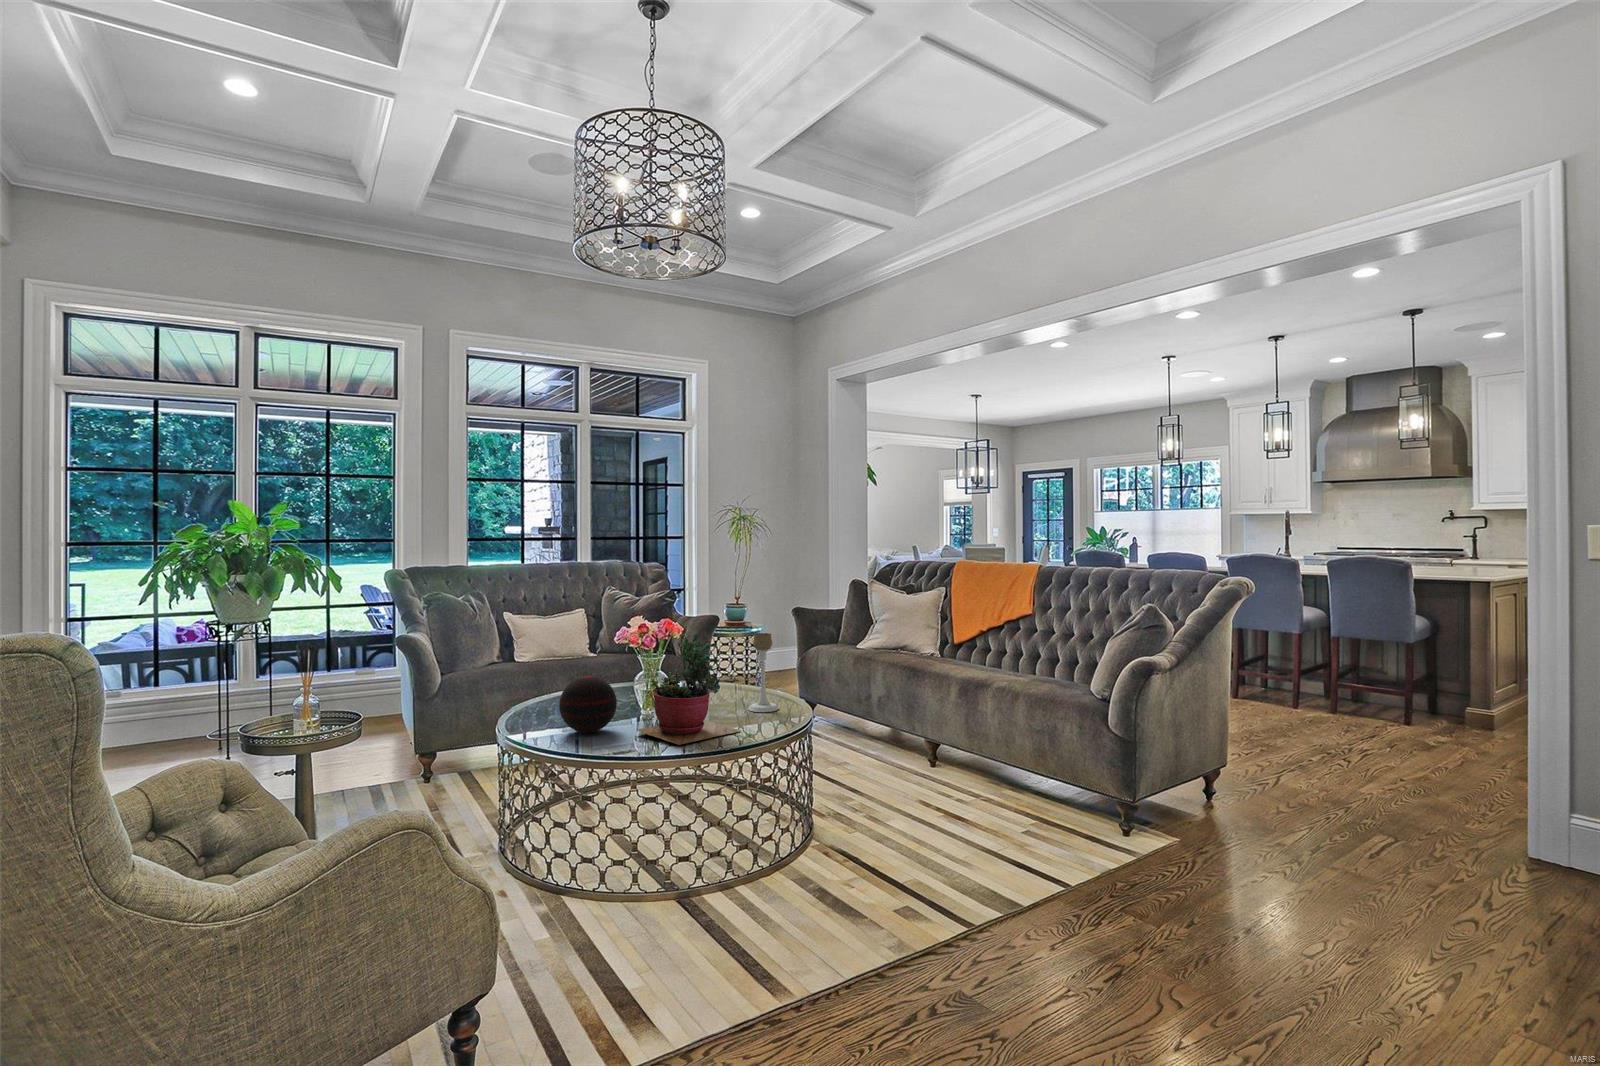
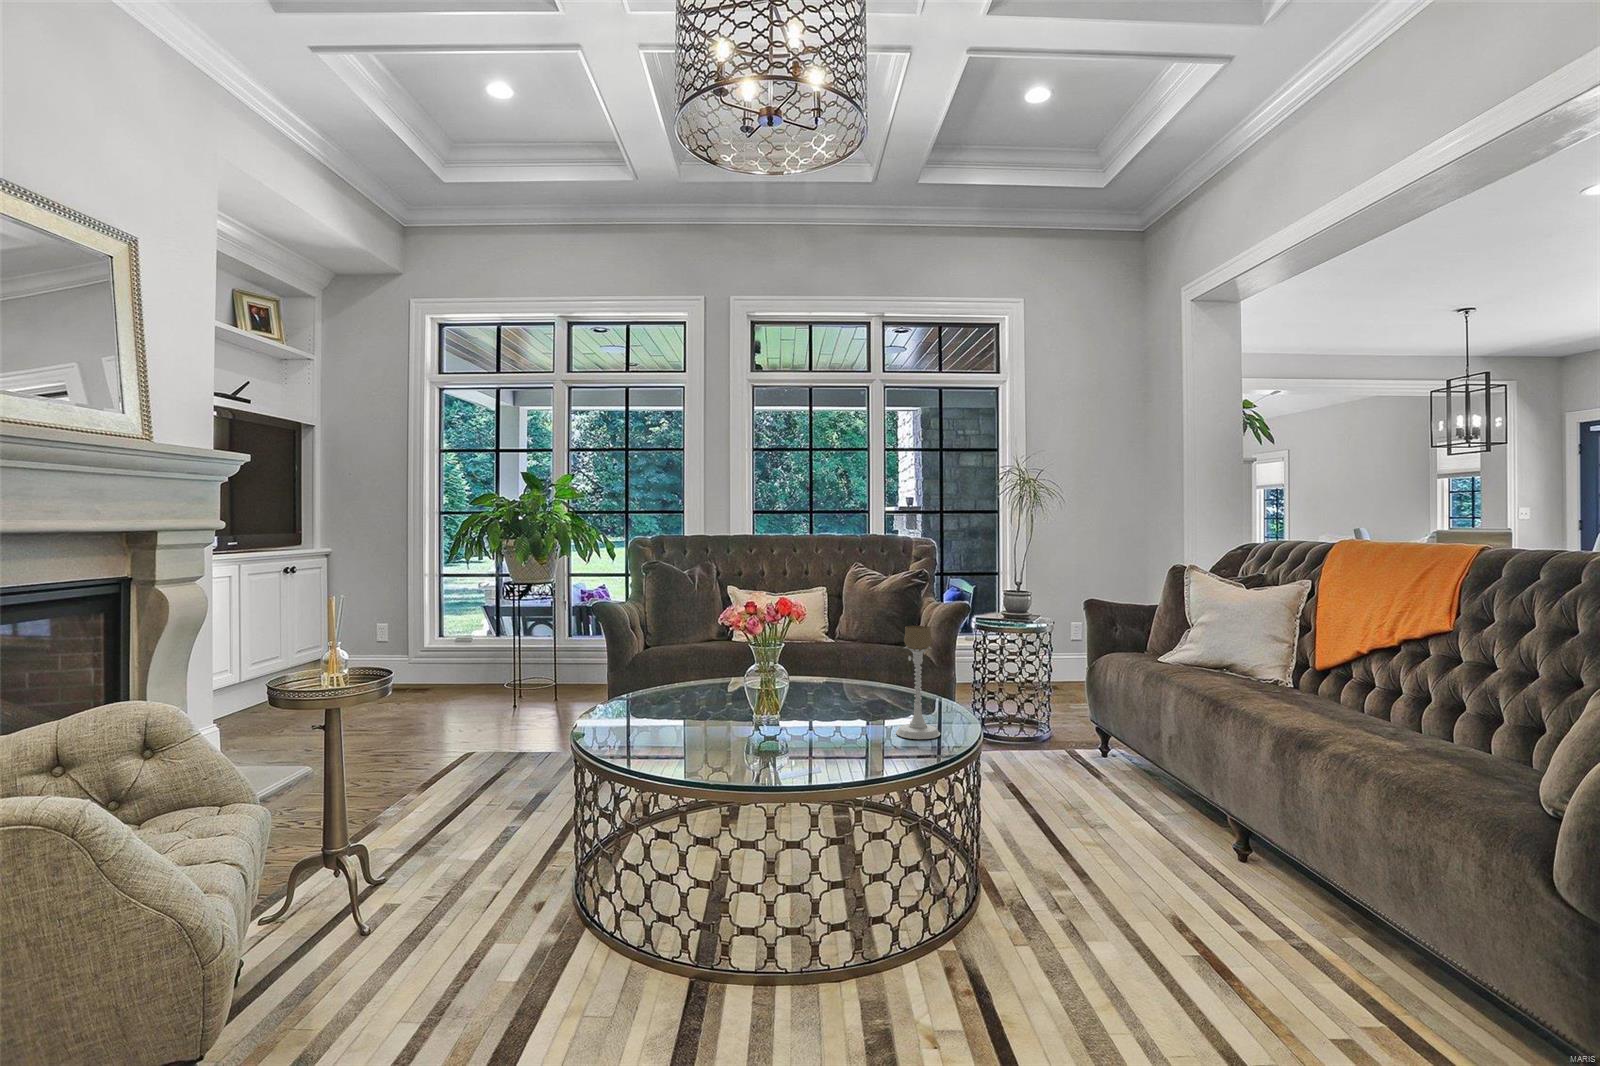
succulent plant: present [636,633,740,745] -> none [707,616,840,771]
decorative orb: present [559,676,617,733] -> none [630,663,702,735]

